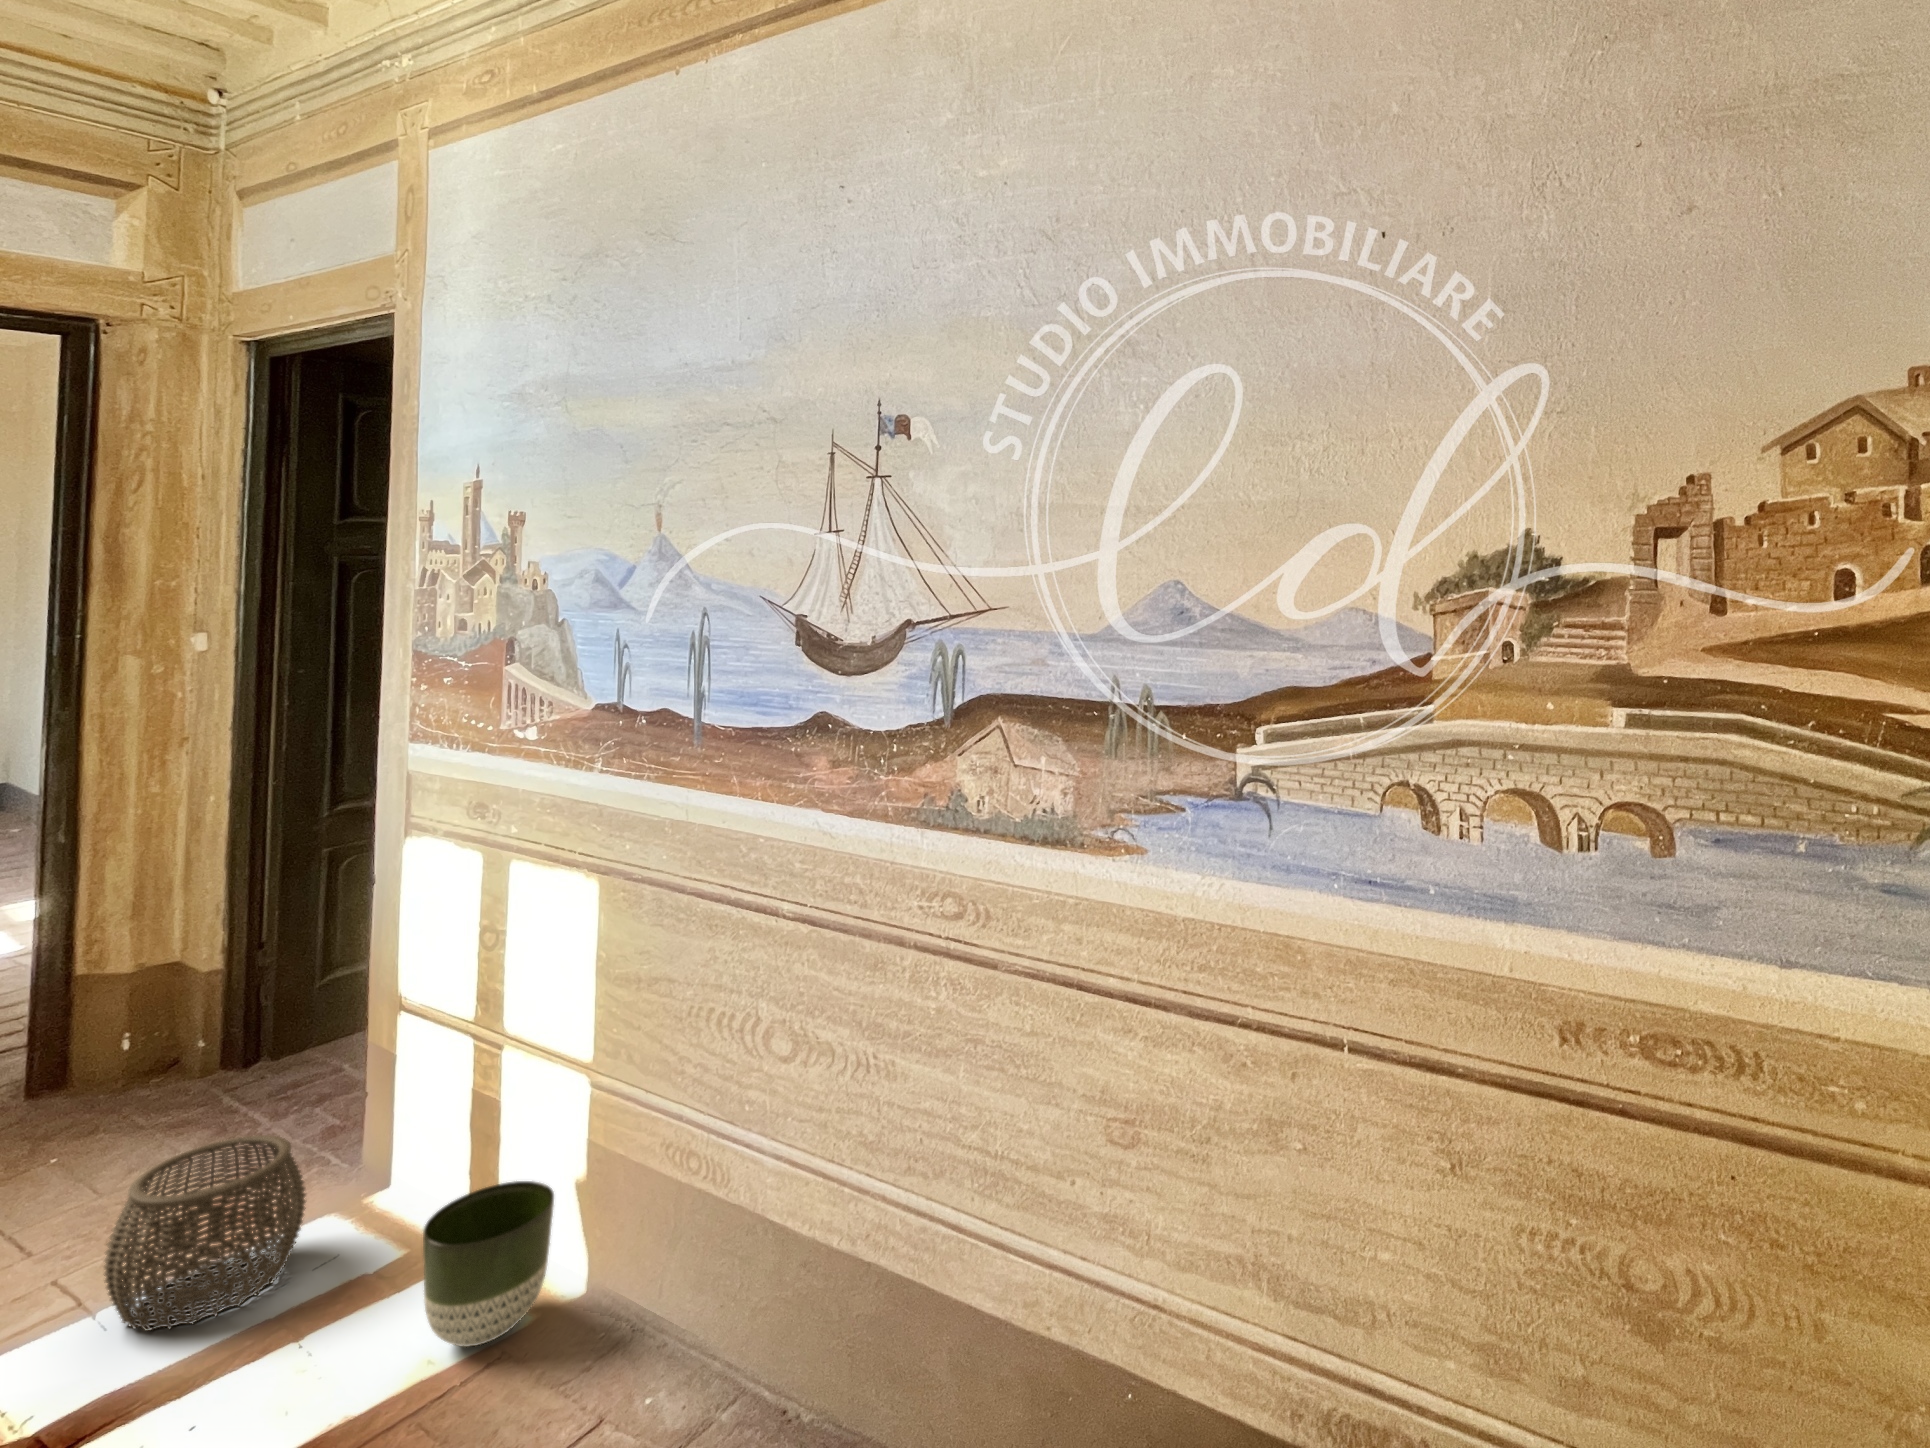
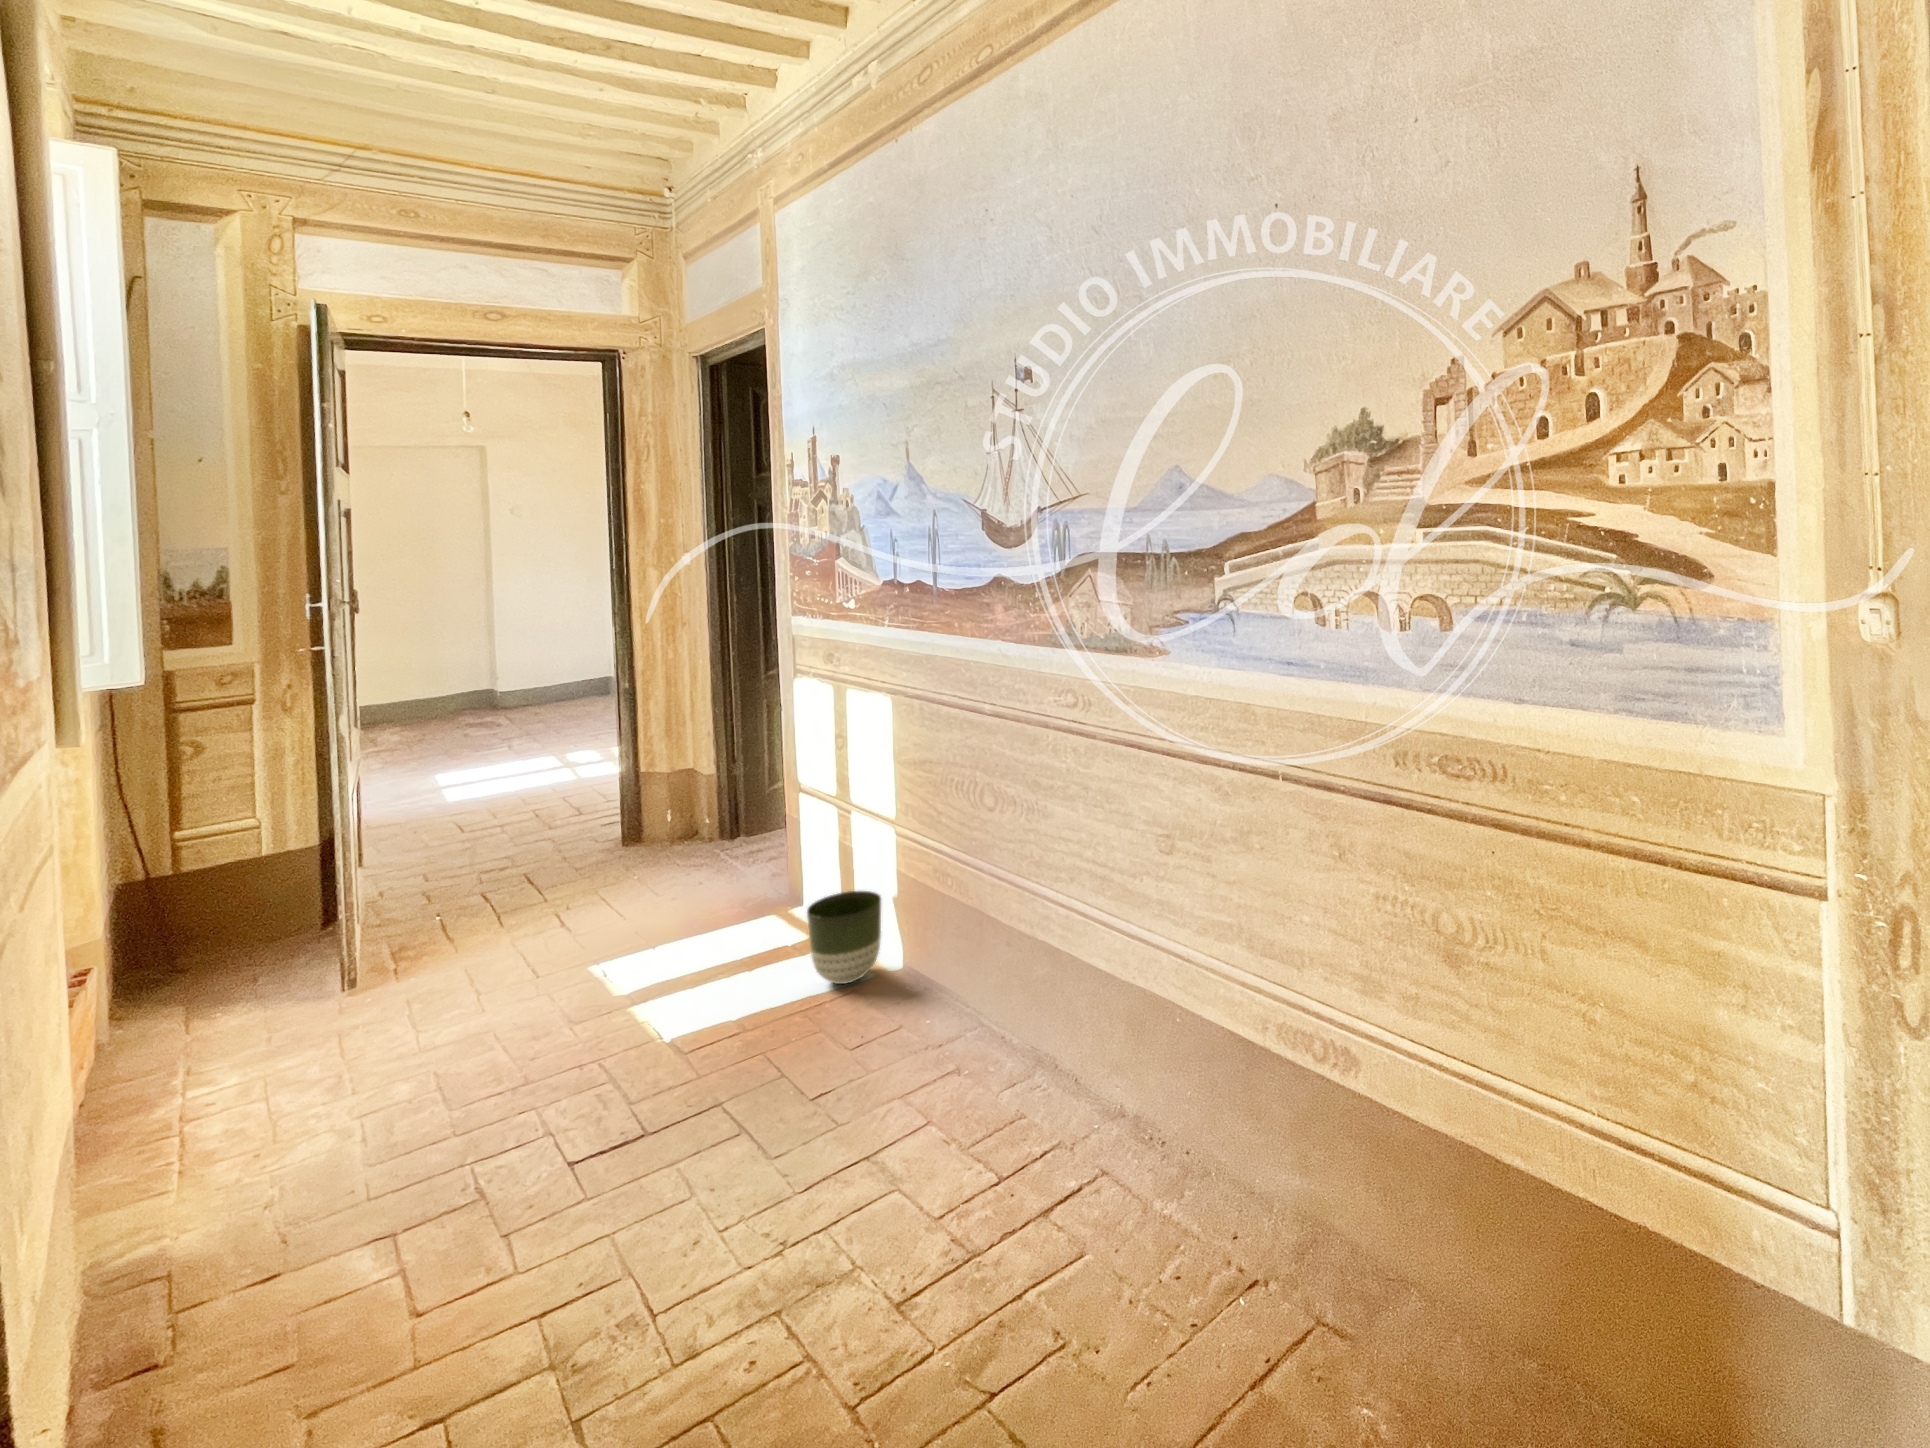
woven basket: present [104,1135,306,1331] -> none [653,858,756,961]

